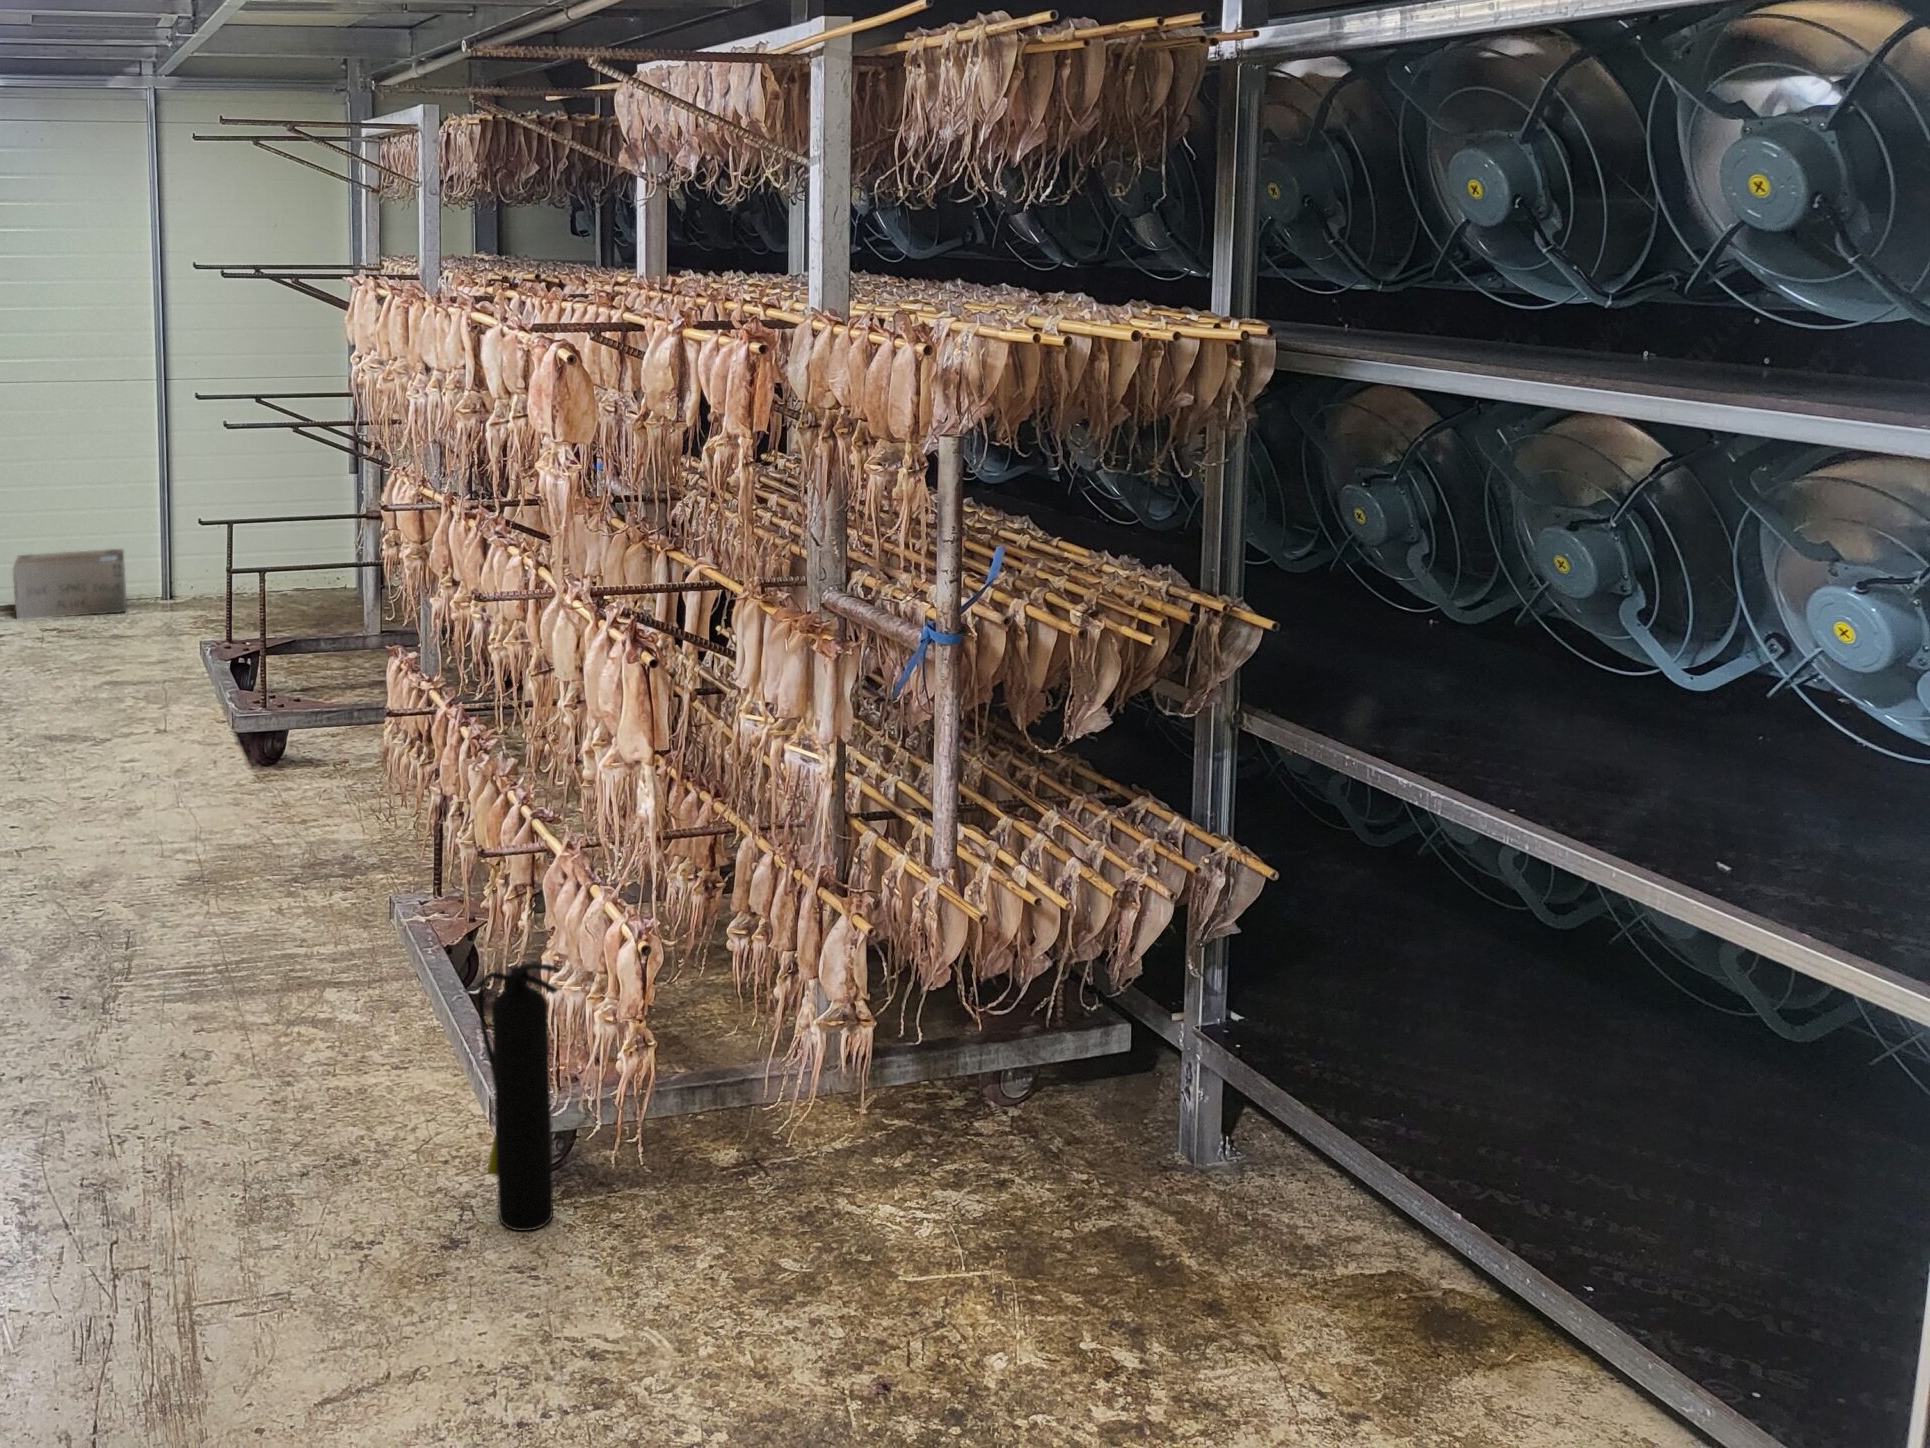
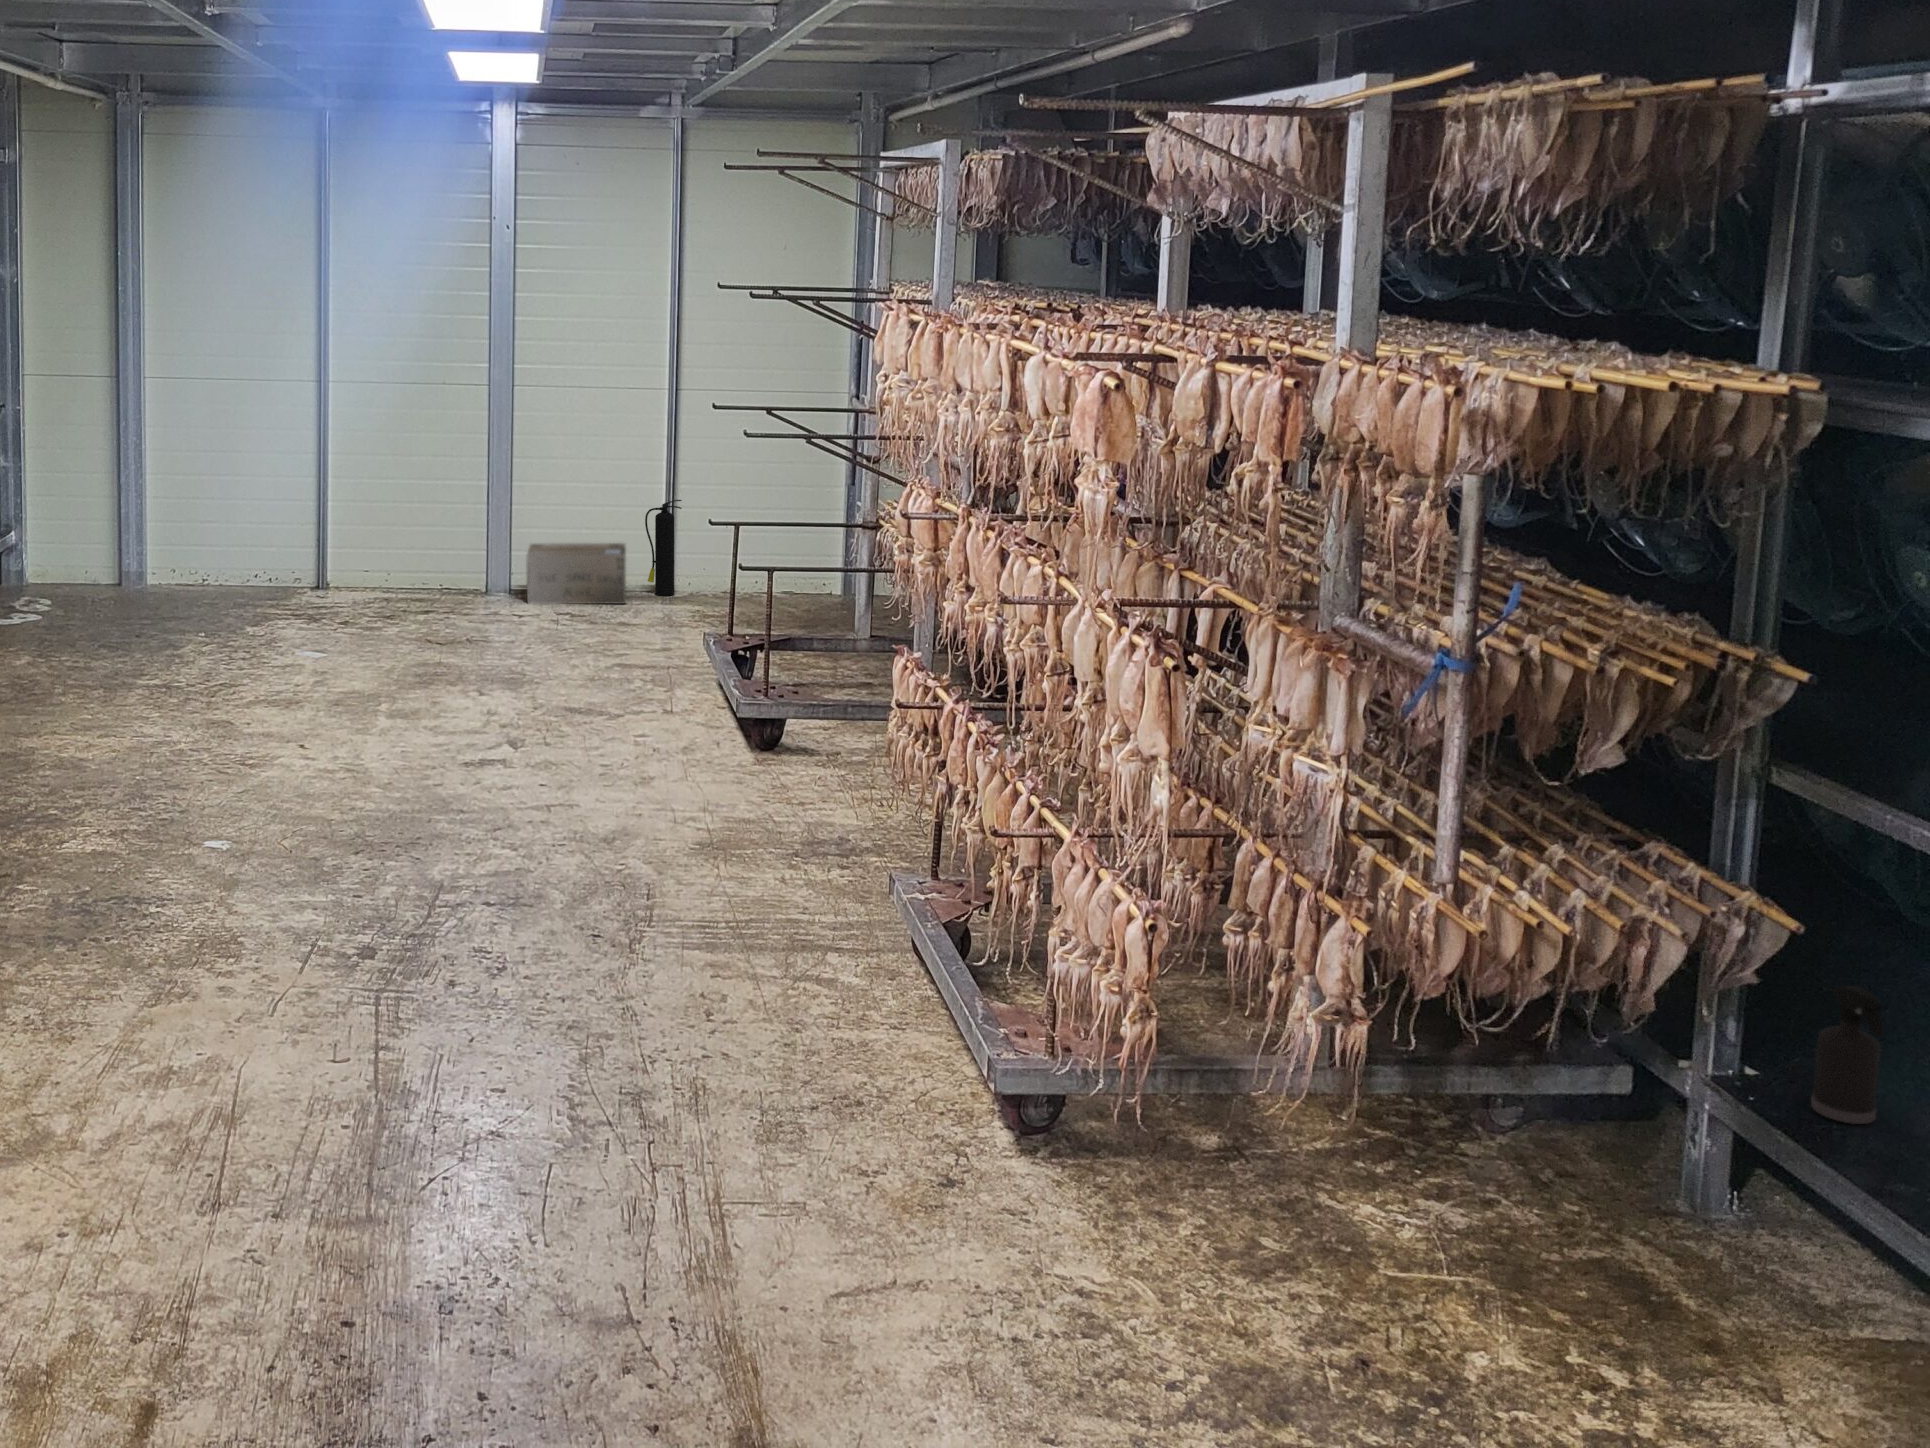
spray bottle: none [1287,922,1350,1058] -> present [1811,986,1885,1124]
fire extinguisher: present [478,963,557,1231] -> present [645,500,682,596]

